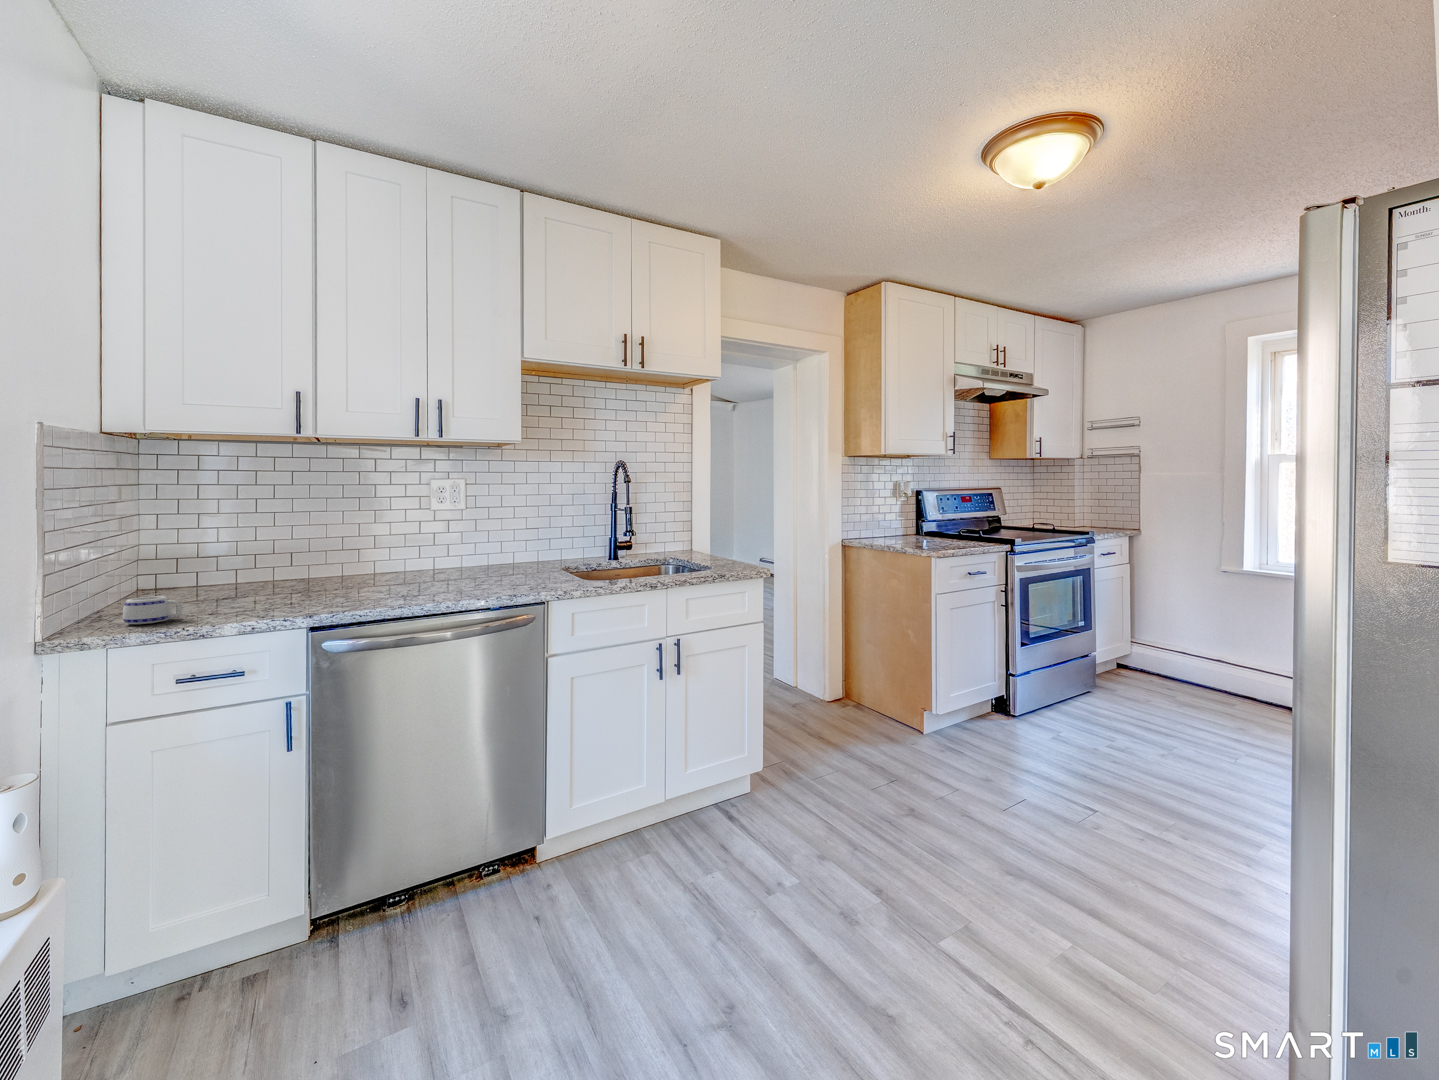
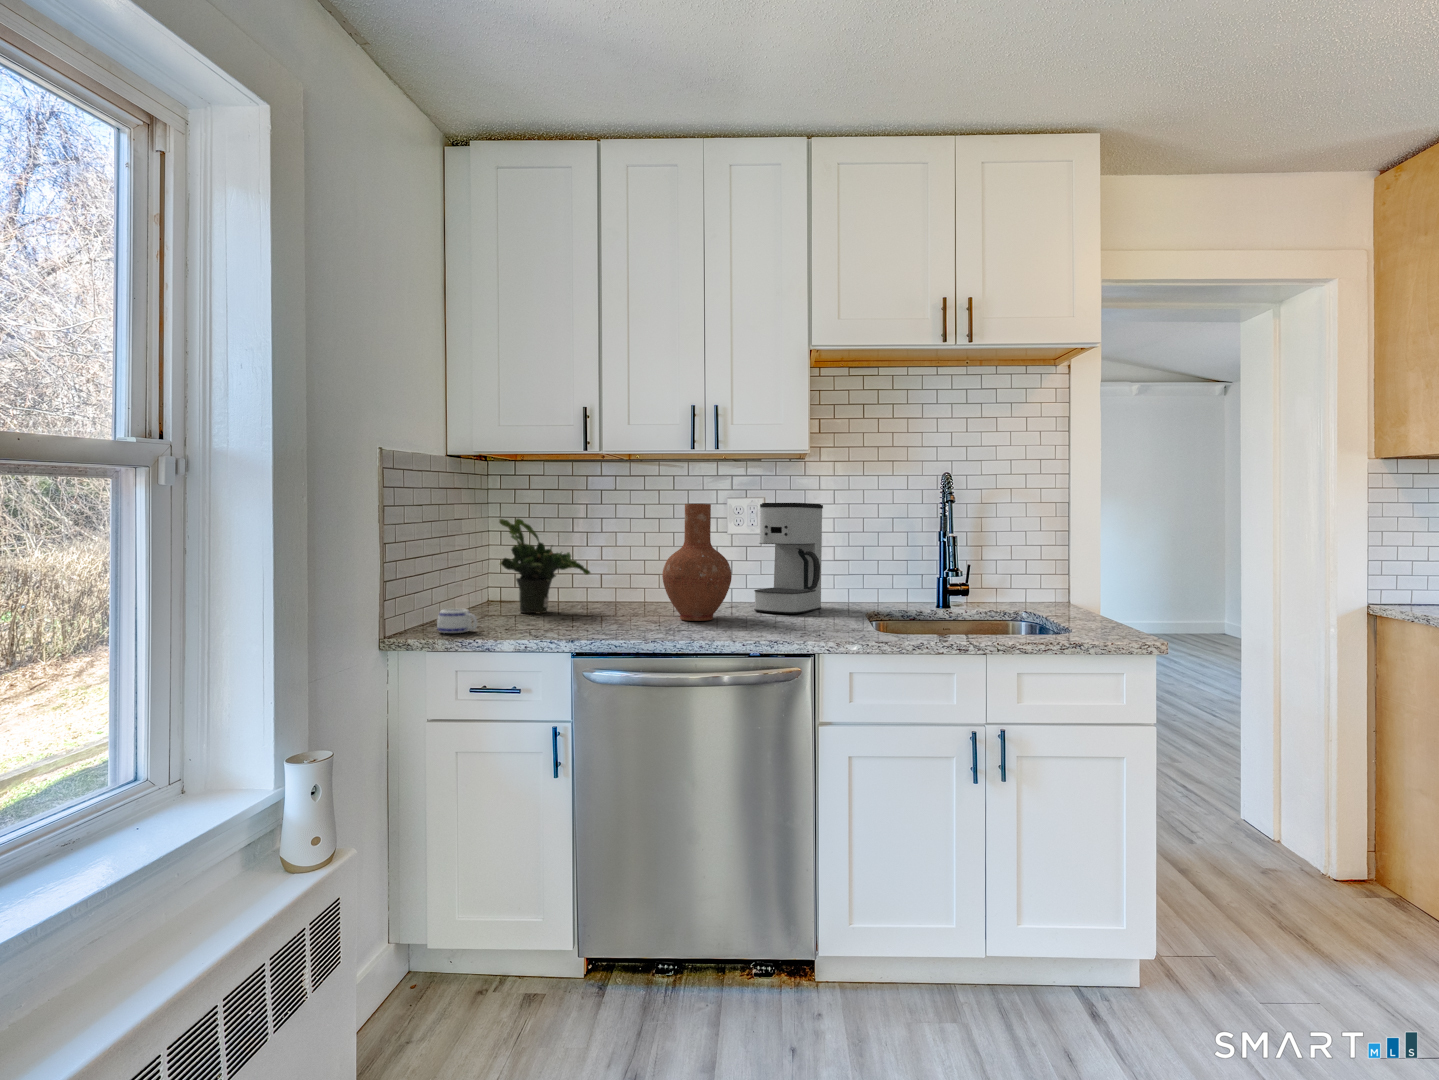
vase: none [388,483,456,587] -> present [662,504,732,621]
coffee maker: none [469,483,526,575] -> present [754,503,823,614]
potted plant: none [185,499,302,596] -> present [499,519,590,613]

